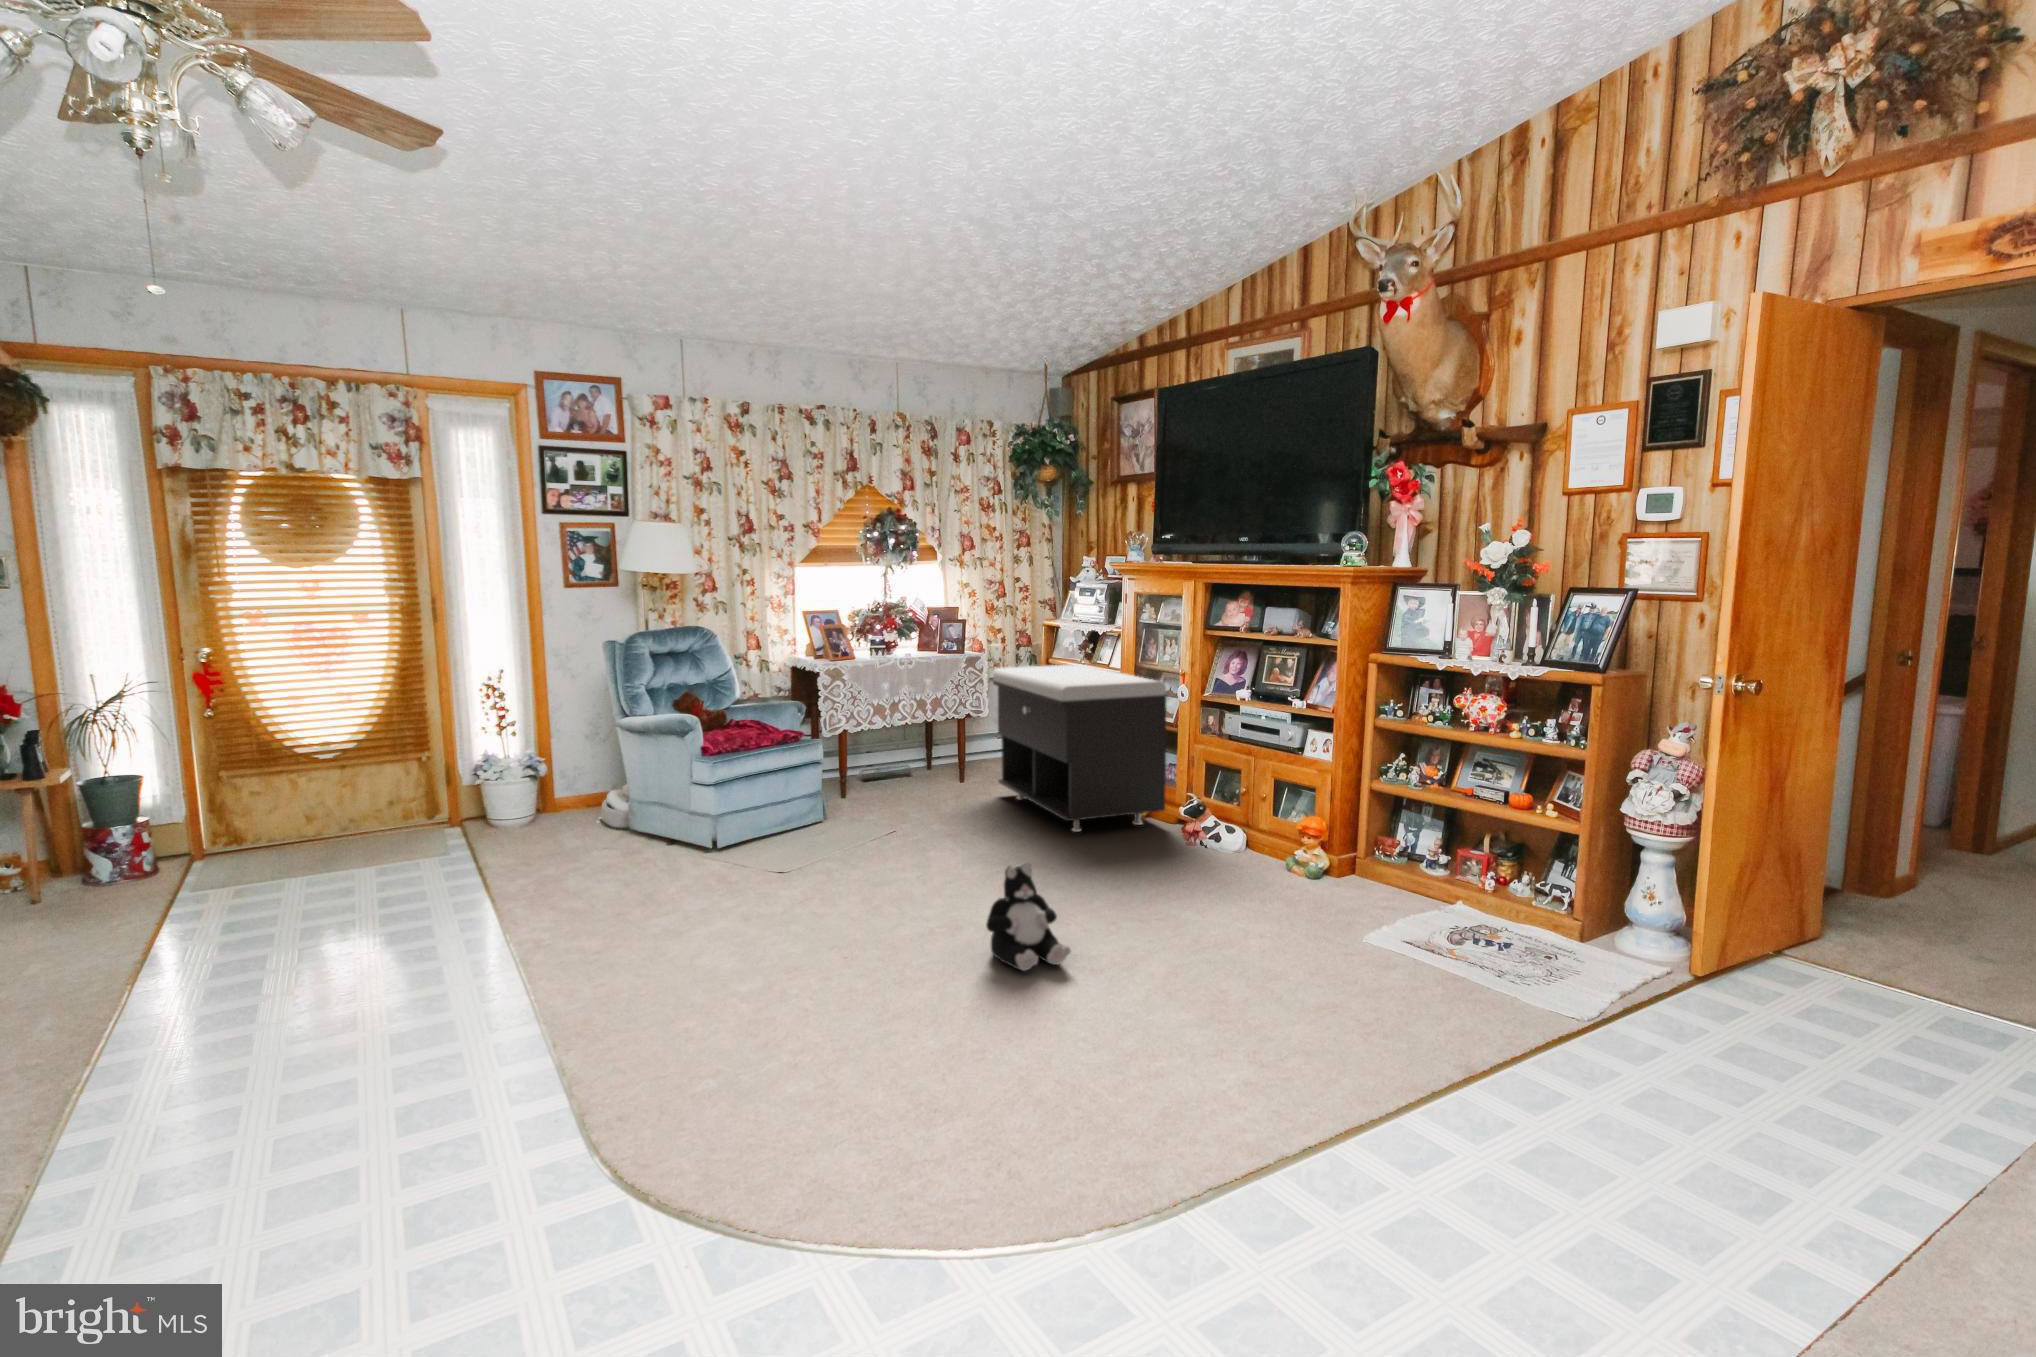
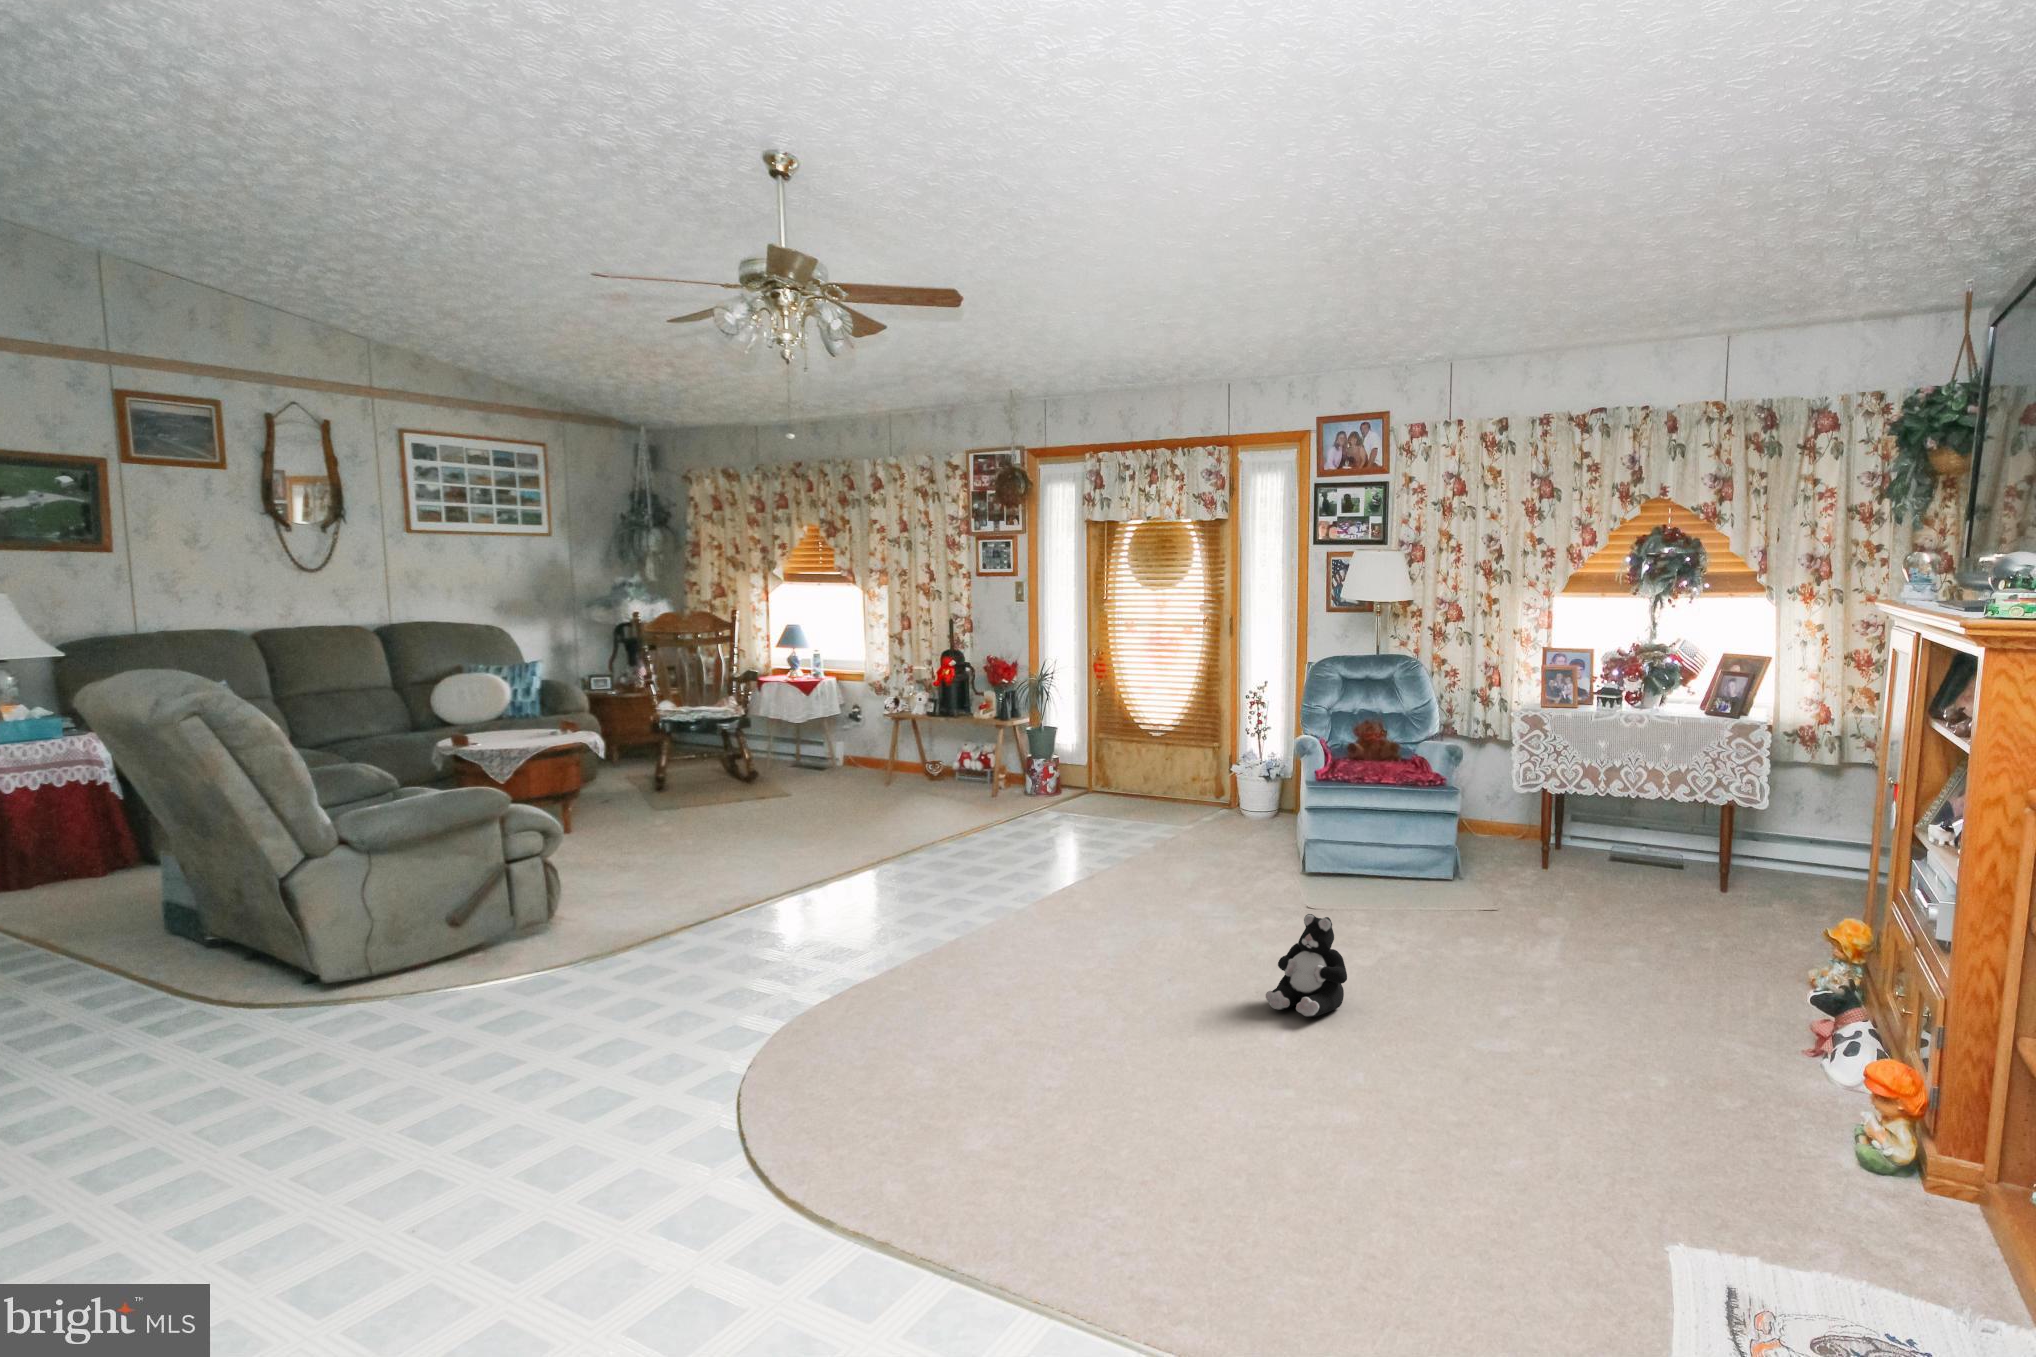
storage bench: present [993,664,1166,832] -> none [1647,740,1873,979]

